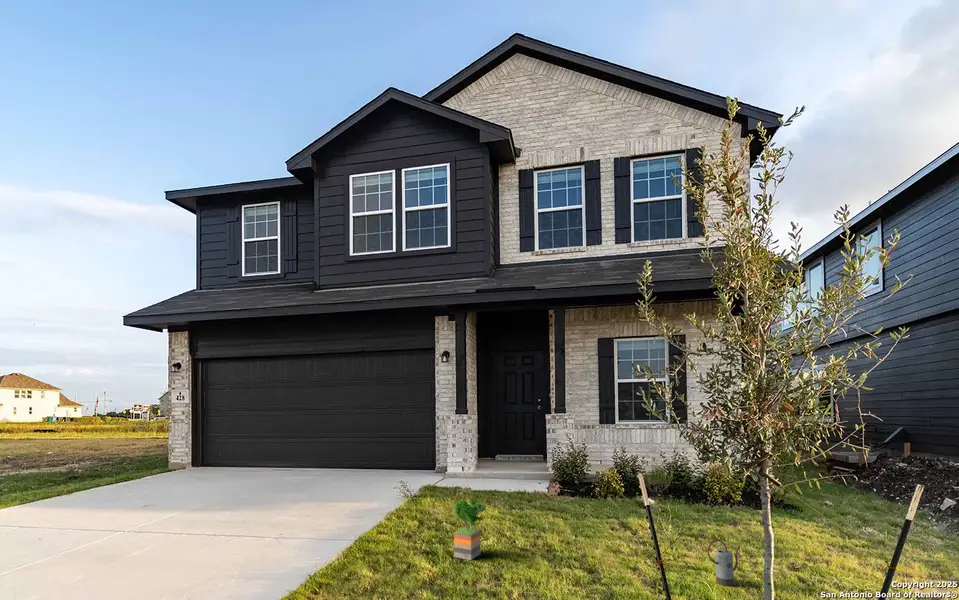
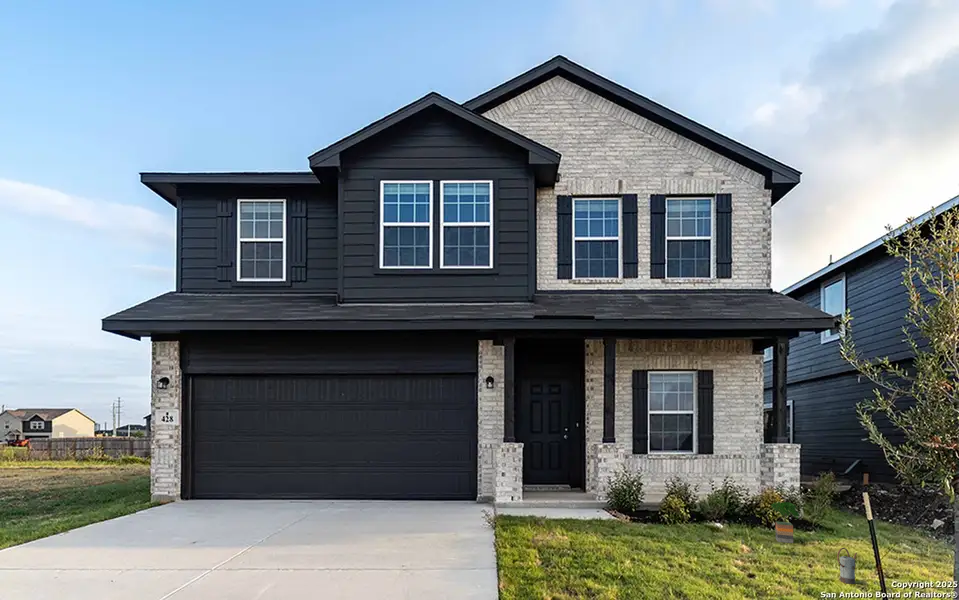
potted tree: present [454,500,486,560] -> present [771,502,799,543]

